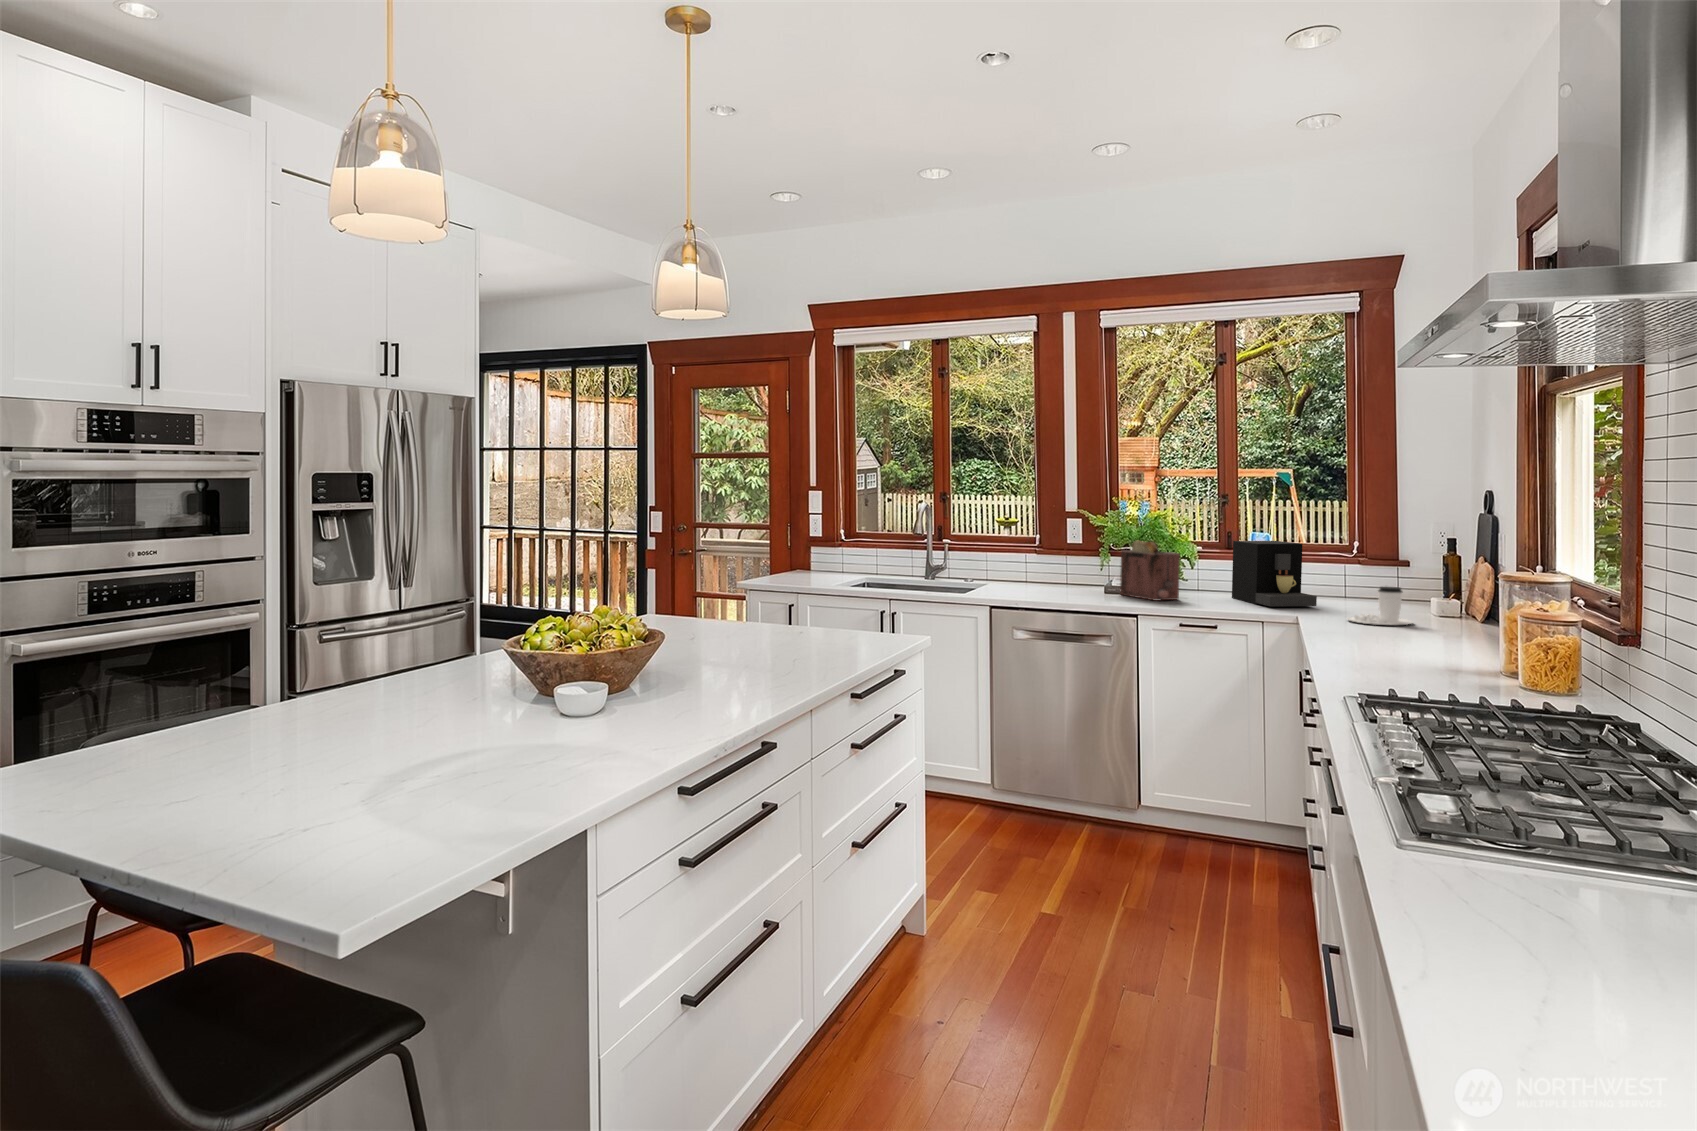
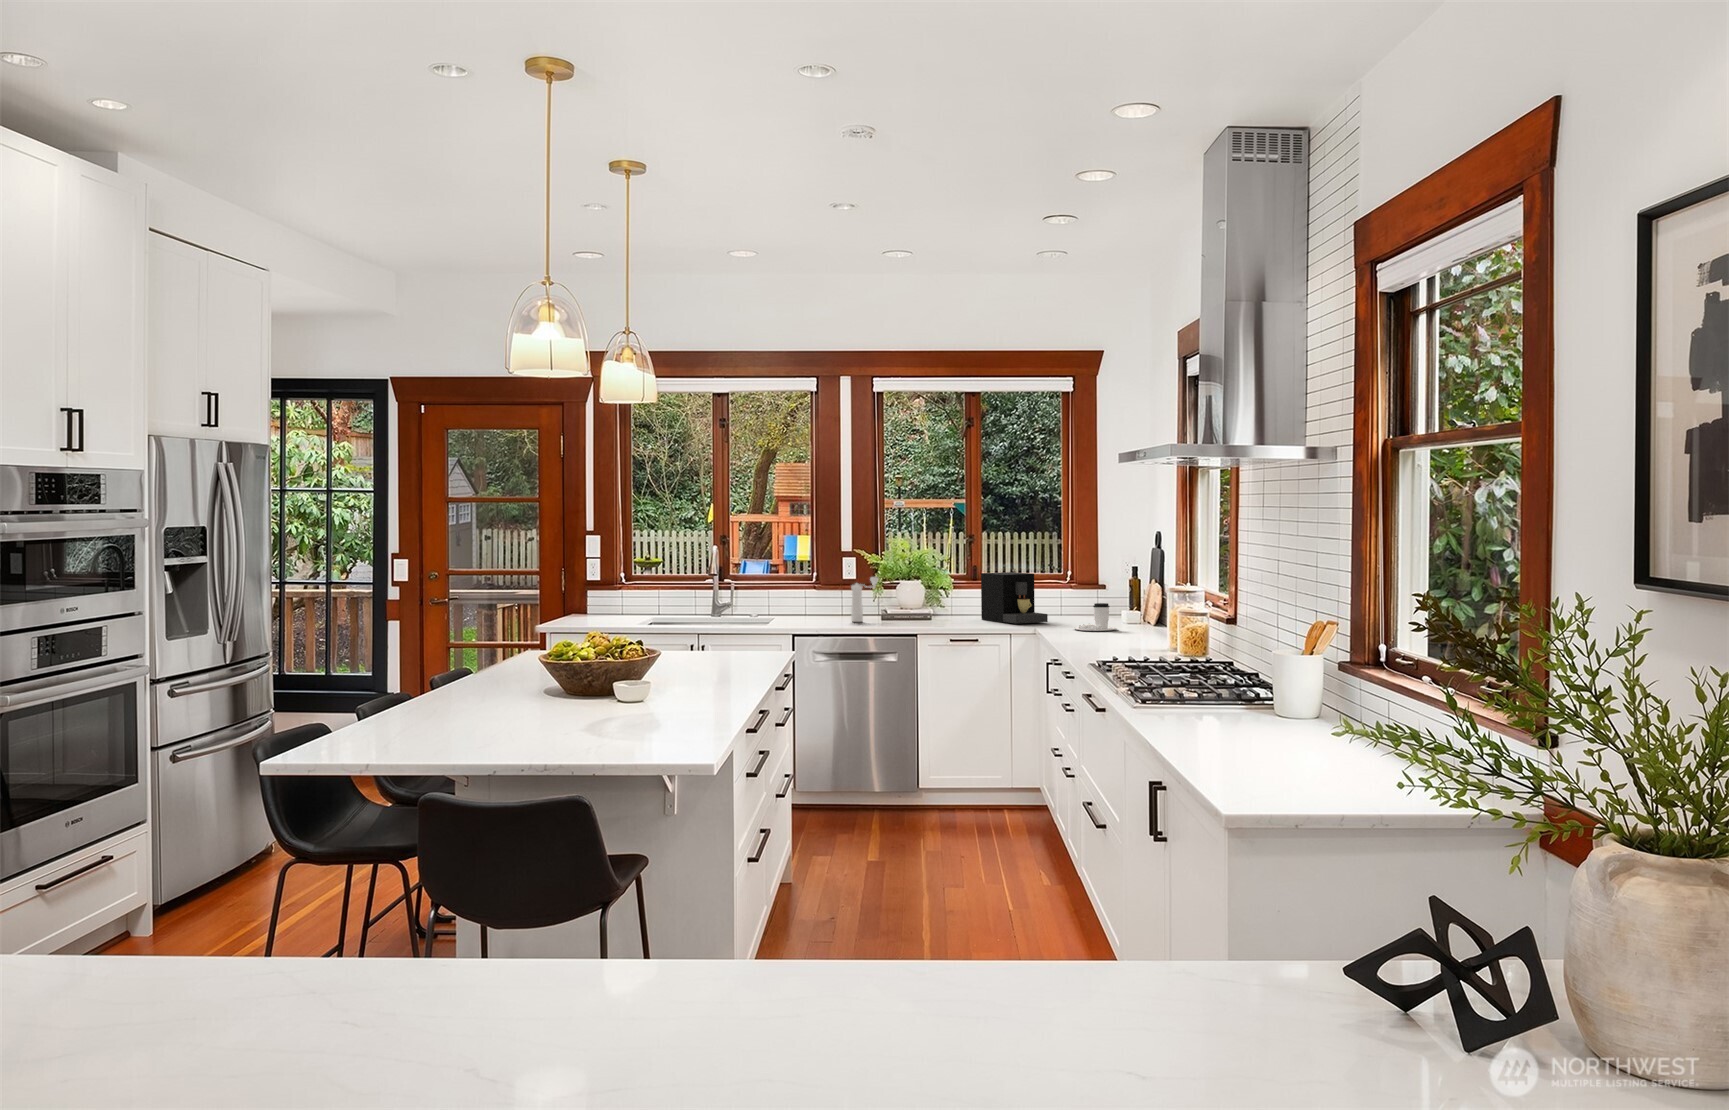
toaster: present [1120,541,1180,600] -> none [894,575,944,624]
pepper mill: none [1067,542,1104,594] -> present [851,577,878,622]

